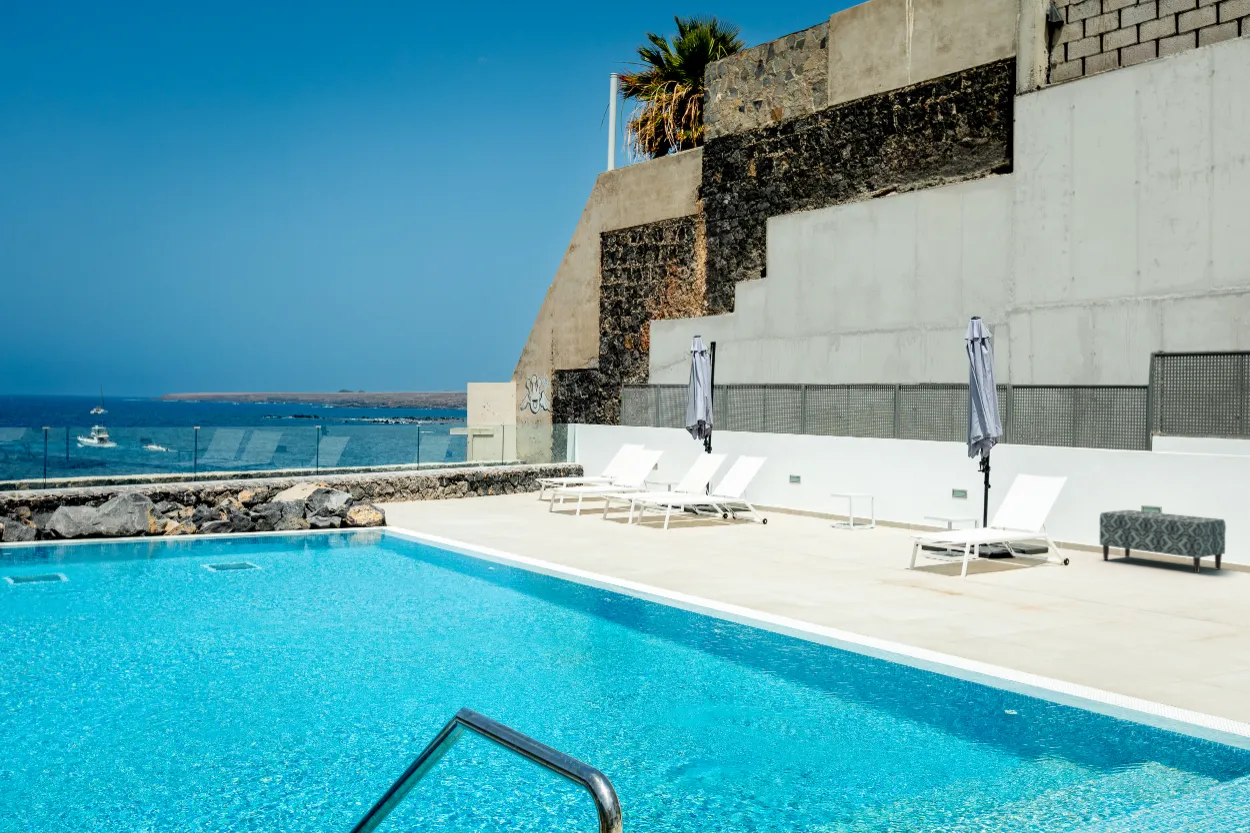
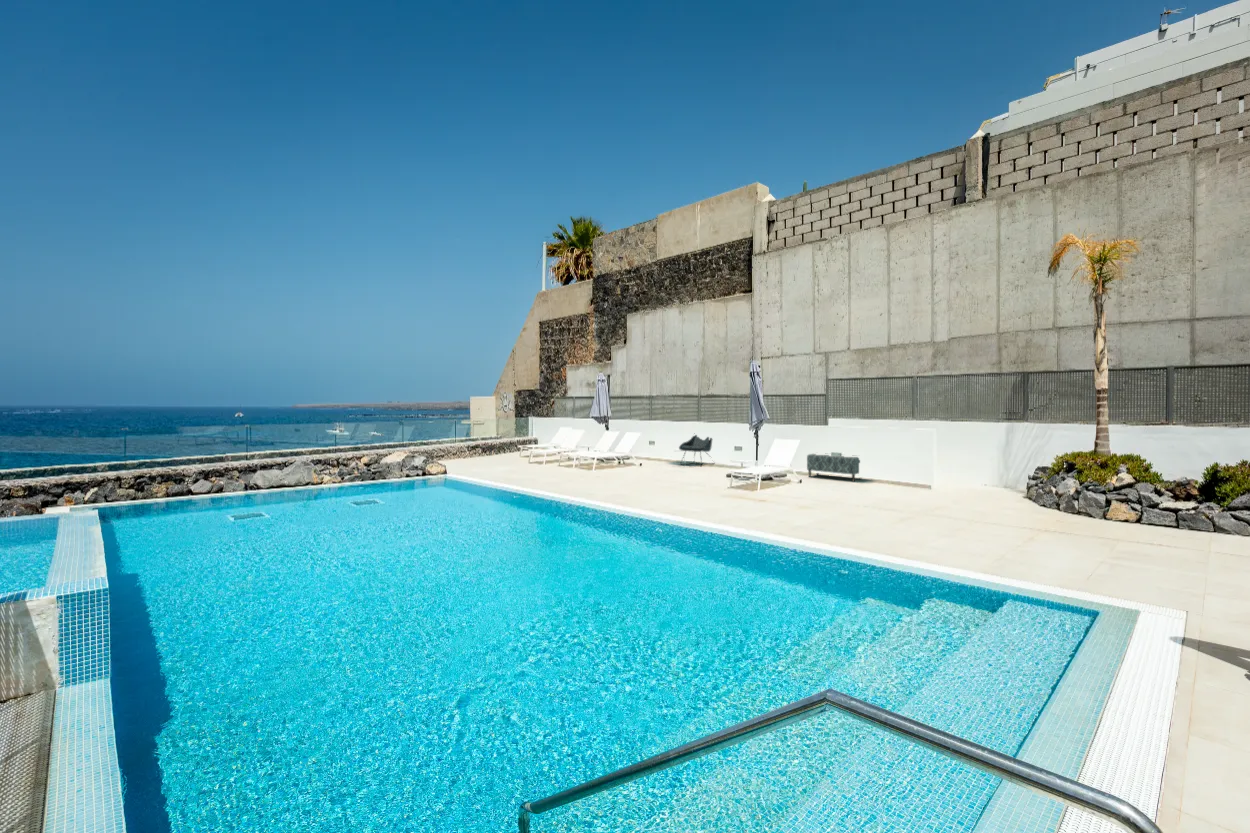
lounge chair: none [842,459,919,532] -> present [679,435,712,465]

